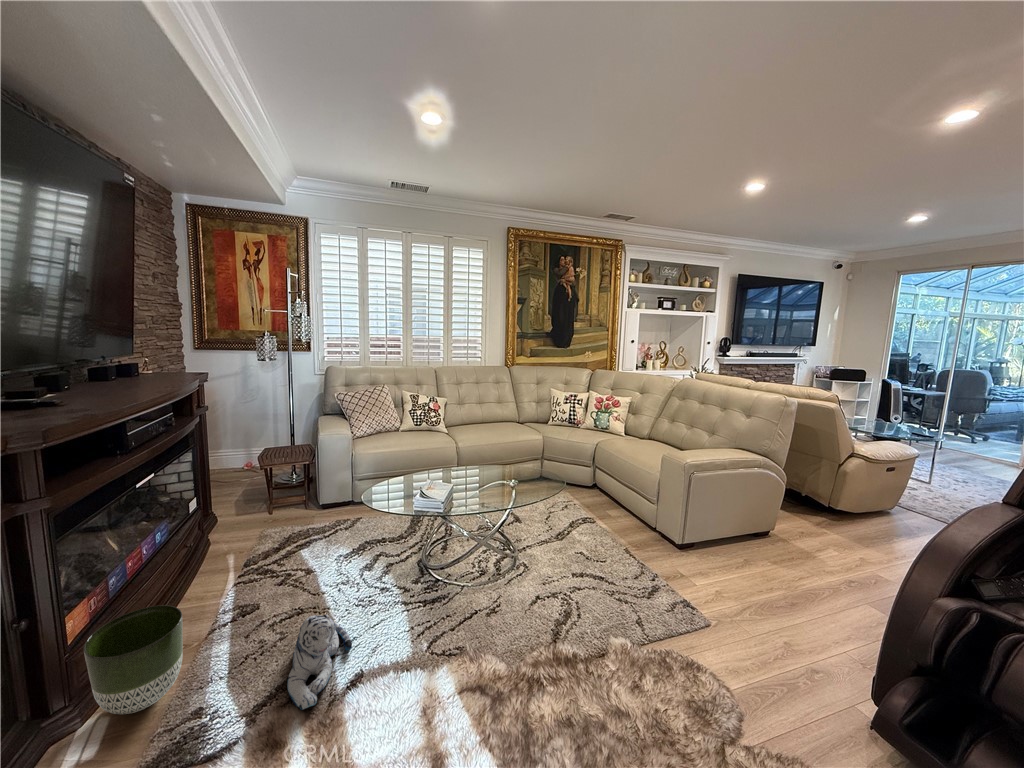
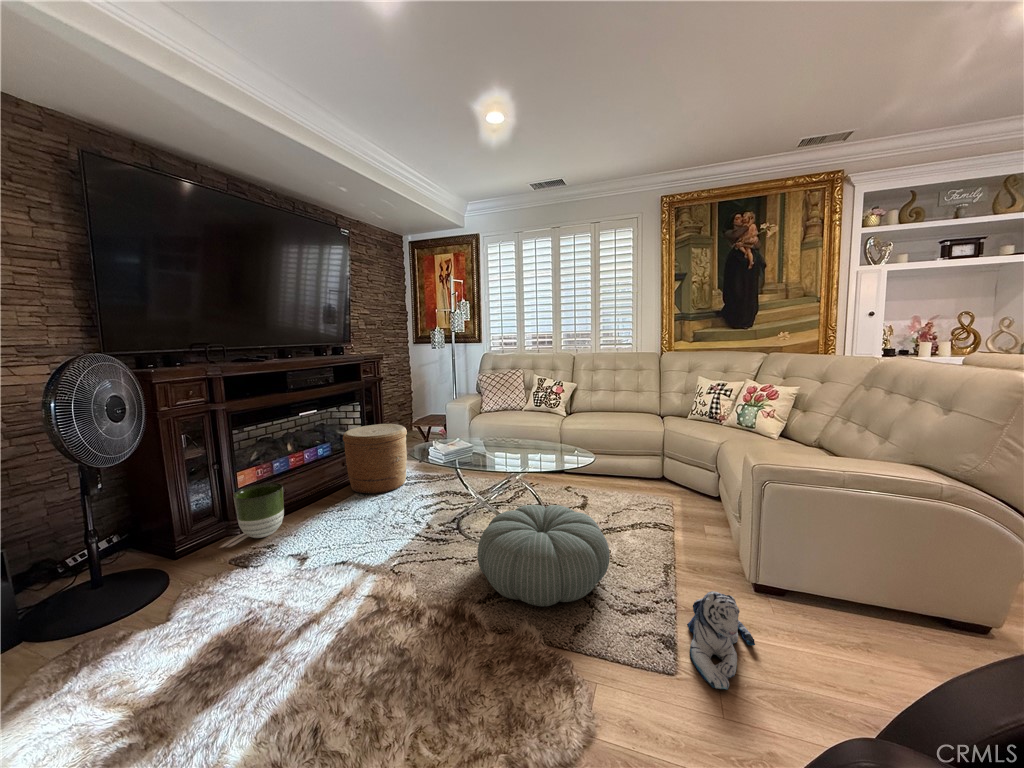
woven basket: none [193,471,295,581] -> present [343,424,407,494]
pouf: none [504,525,625,625] -> present [478,505,610,606]
plush toy: present [287,615,352,710] -> present [687,591,755,690]

